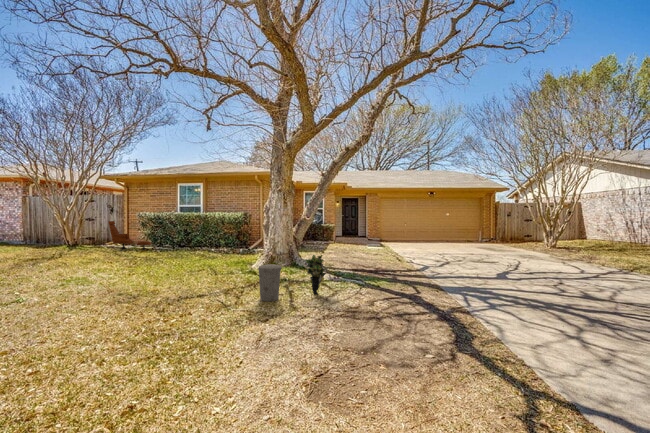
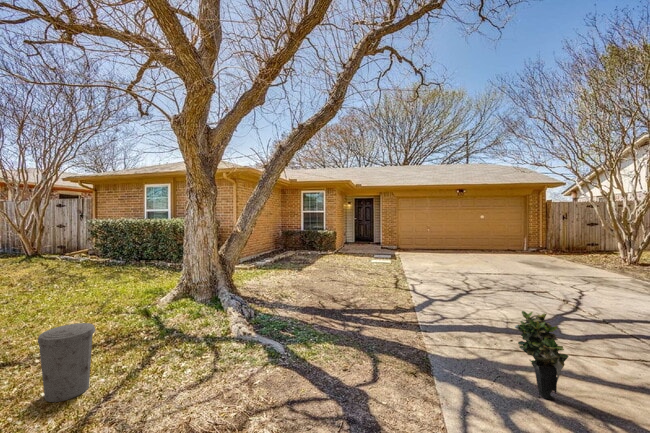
lounge chair: present [108,221,151,251] -> none [52,229,105,265]
potted plant: present [306,255,326,294] -> present [515,311,569,399]

